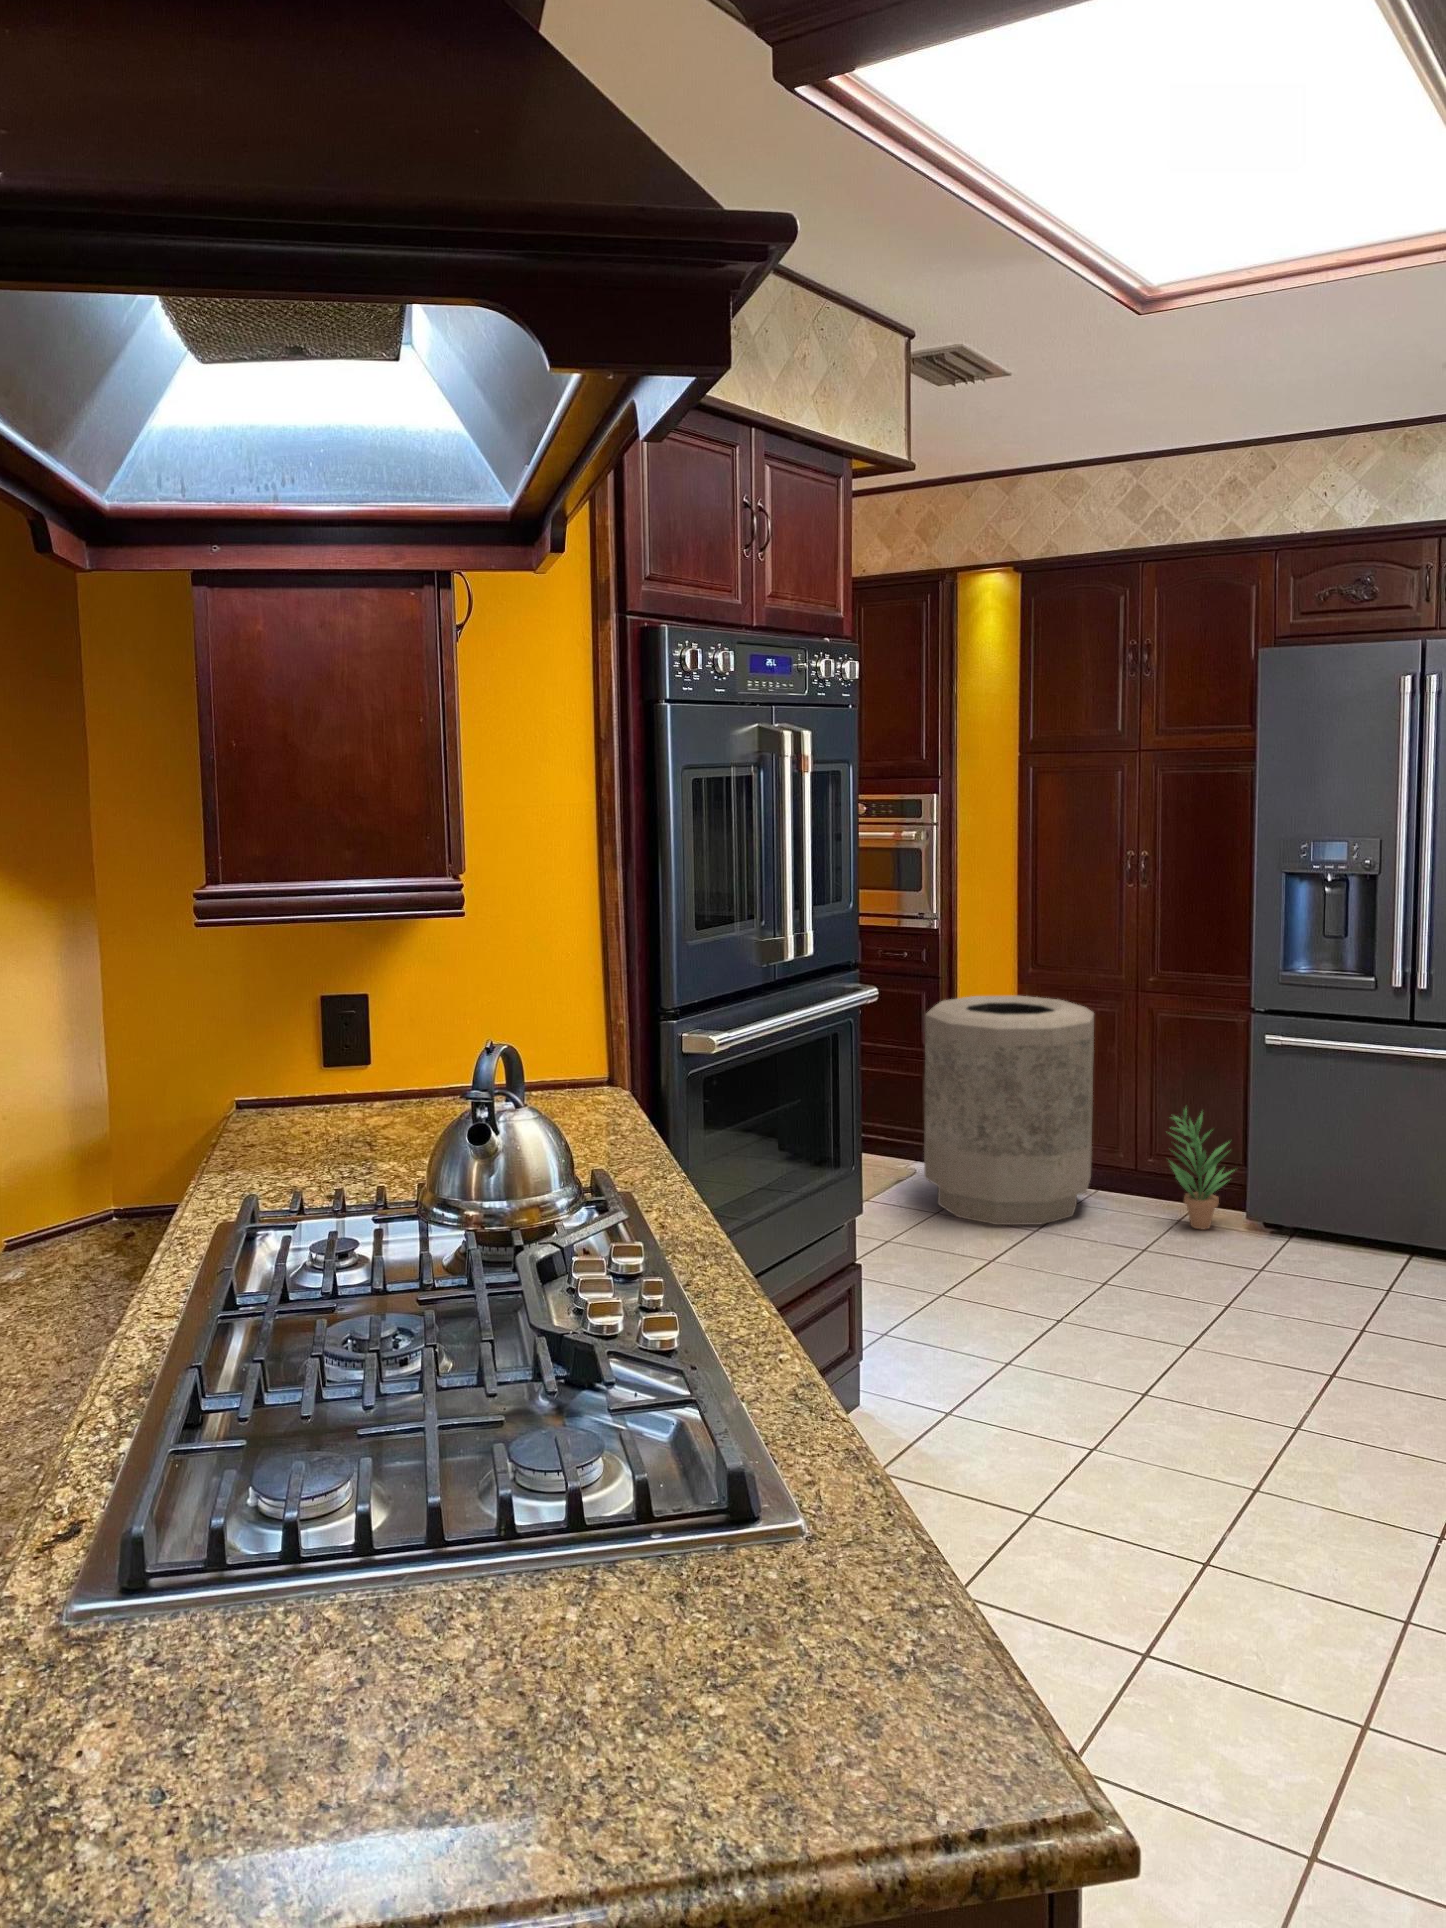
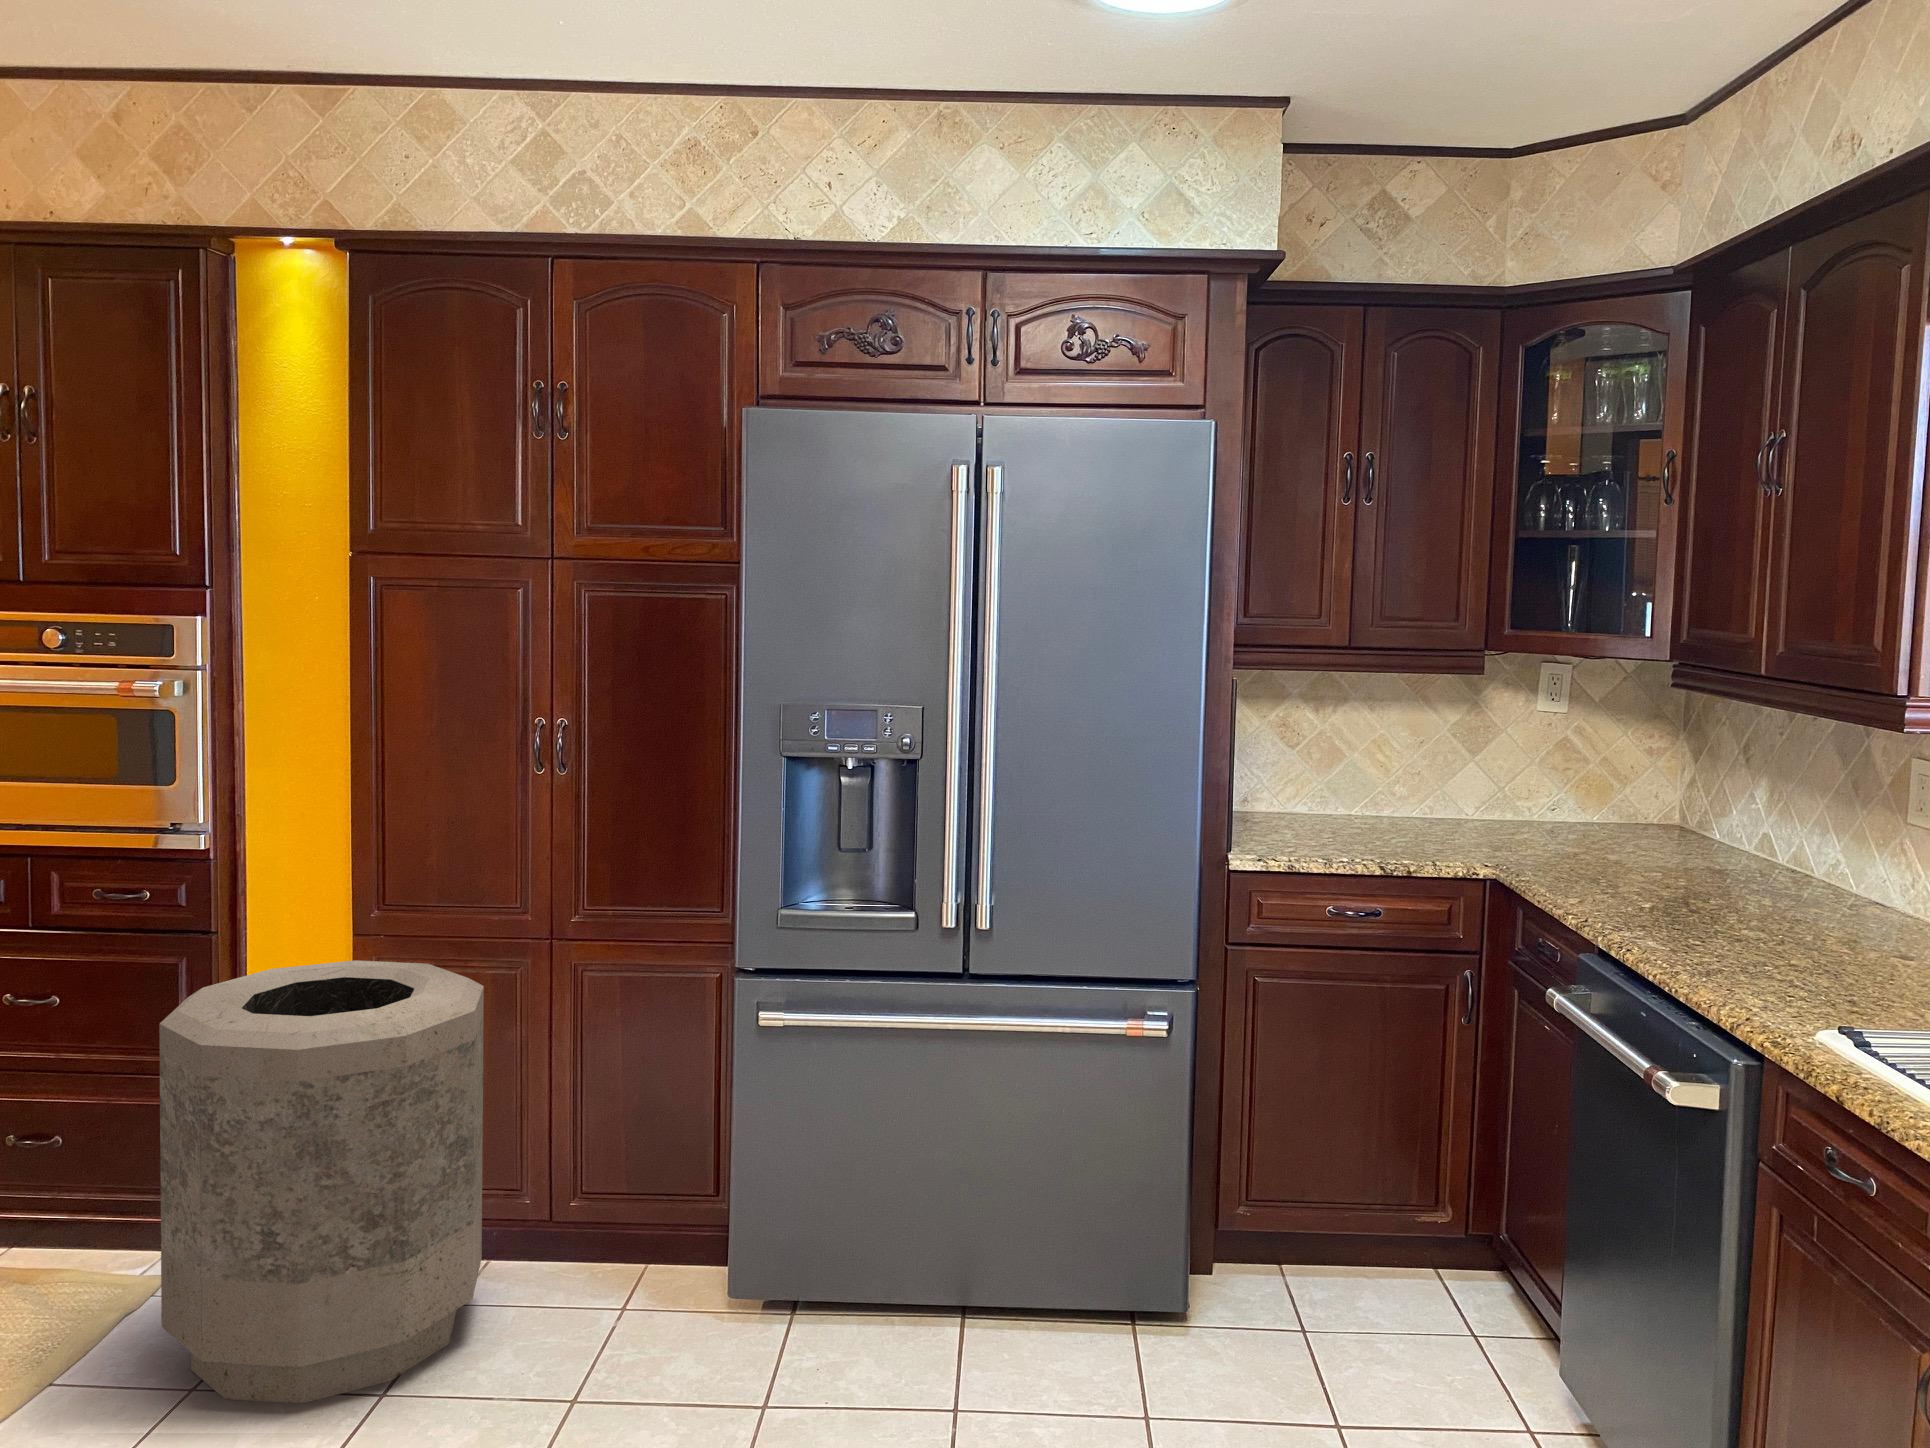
potted plant: present [1171,1108,1235,1229] -> none [603,1125,718,1328]

